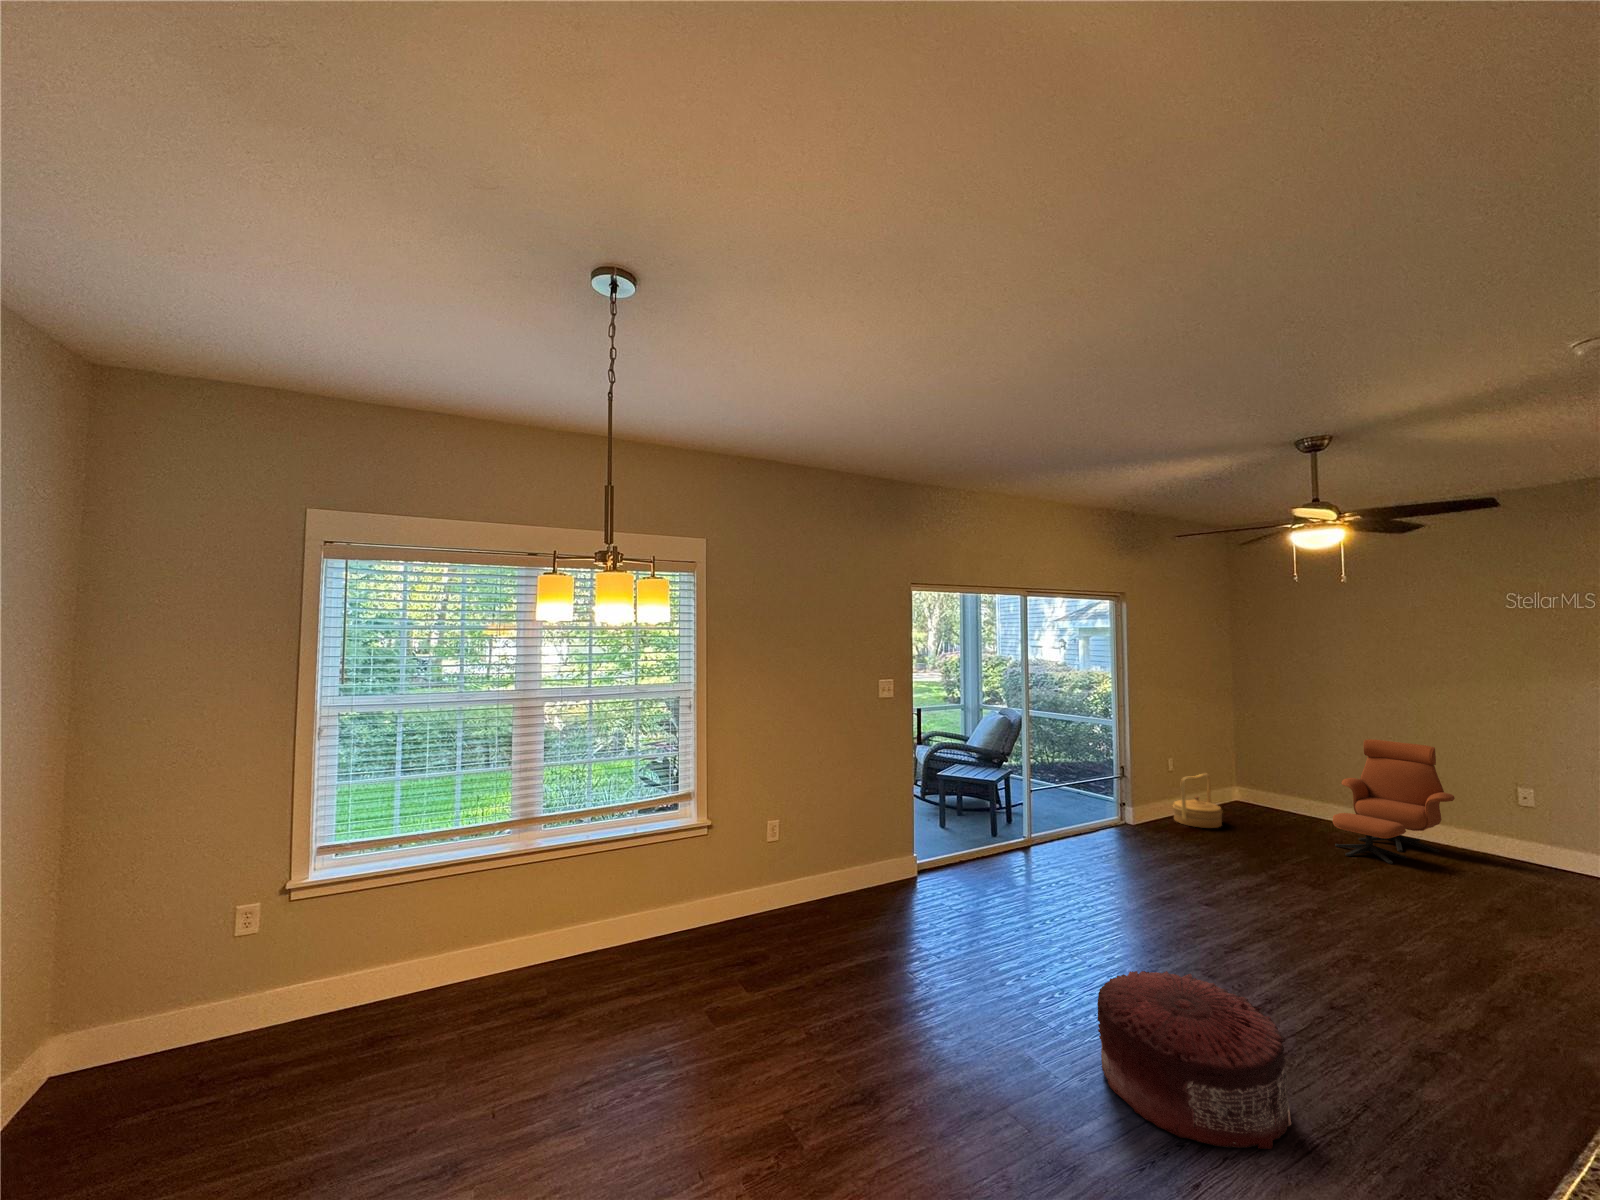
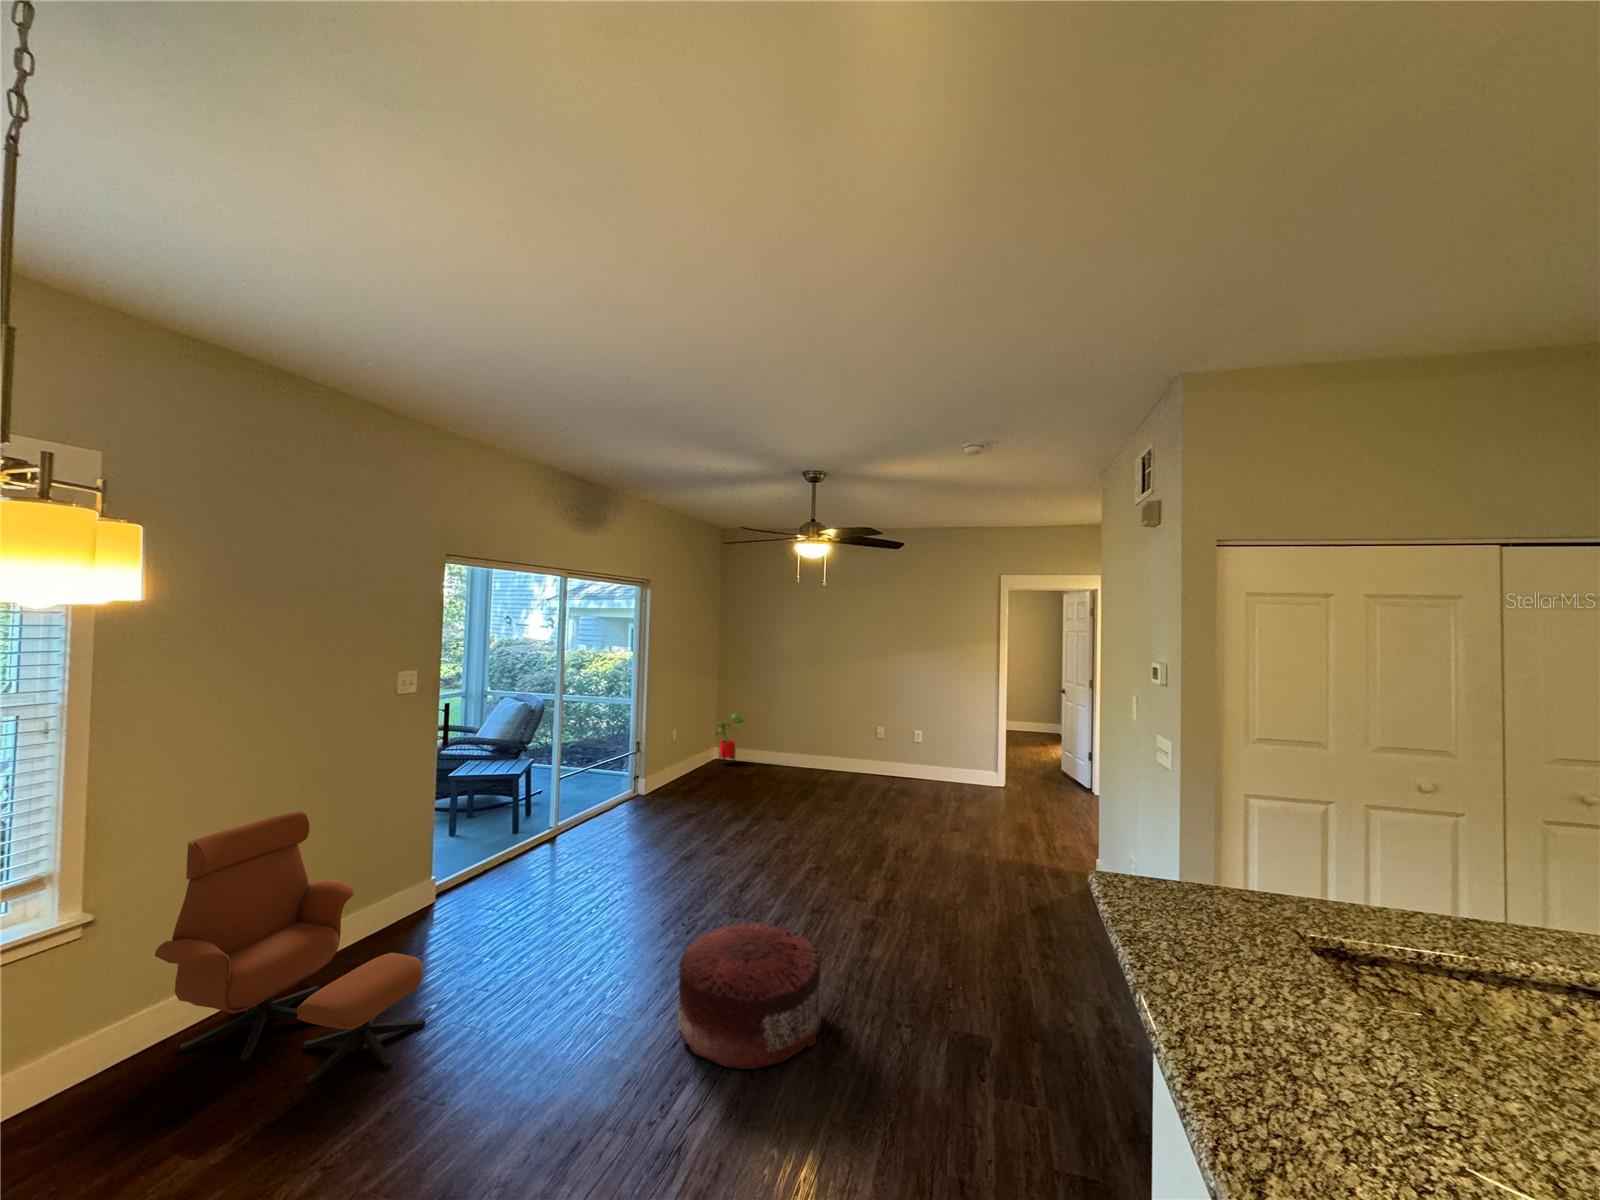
lounge chair: present [1333,739,1455,864] -> present [155,812,425,1083]
house plant: none [1231,750,1278,813] -> present [715,714,745,765]
woven basket: present [1173,774,1222,828] -> none [674,738,712,786]

